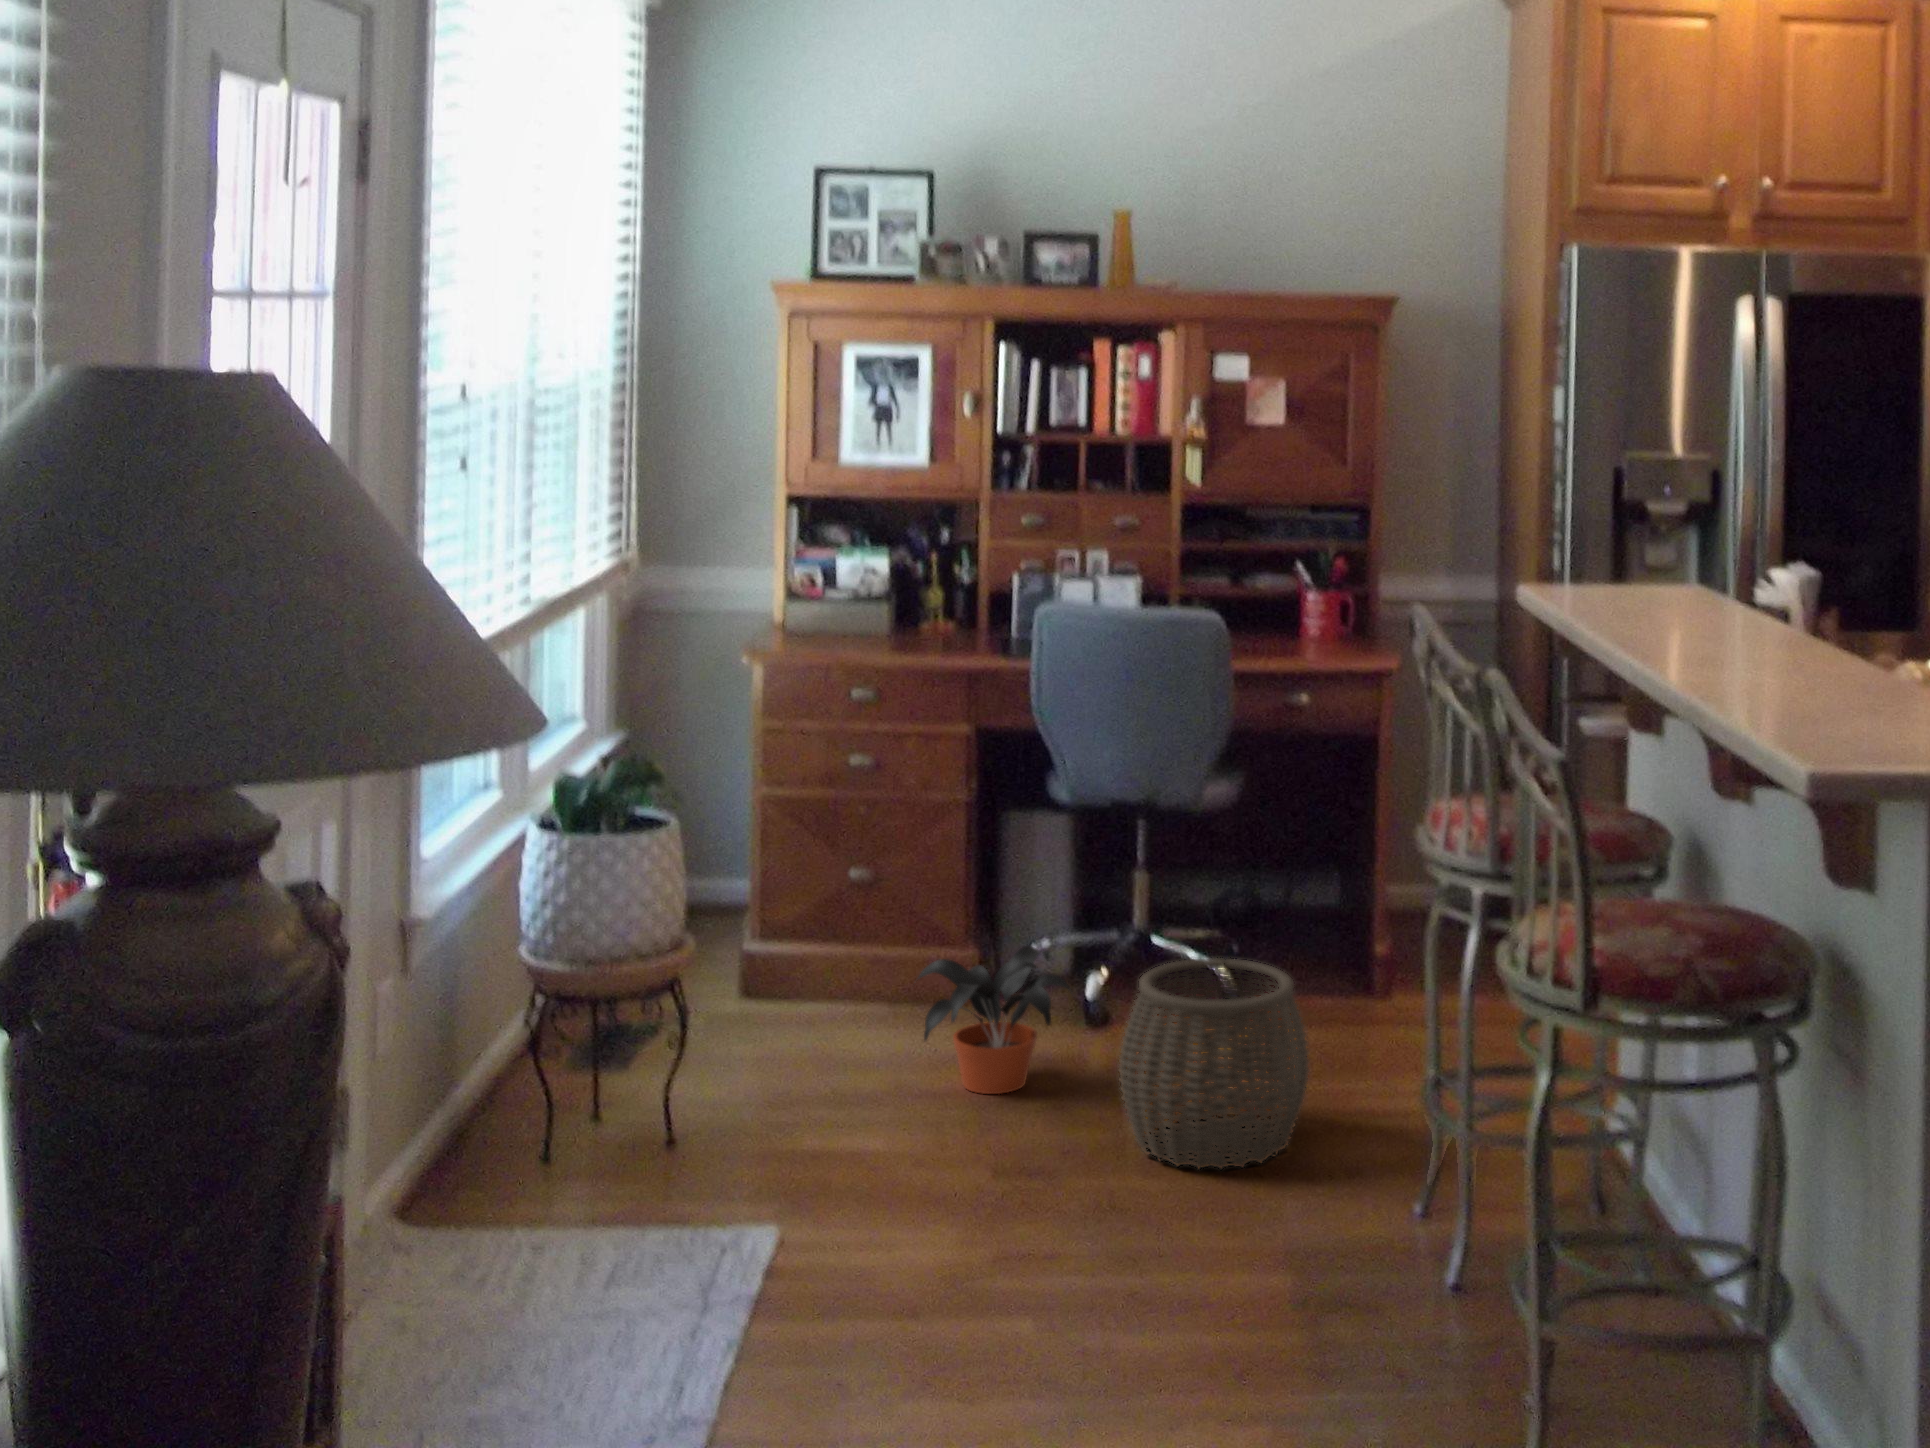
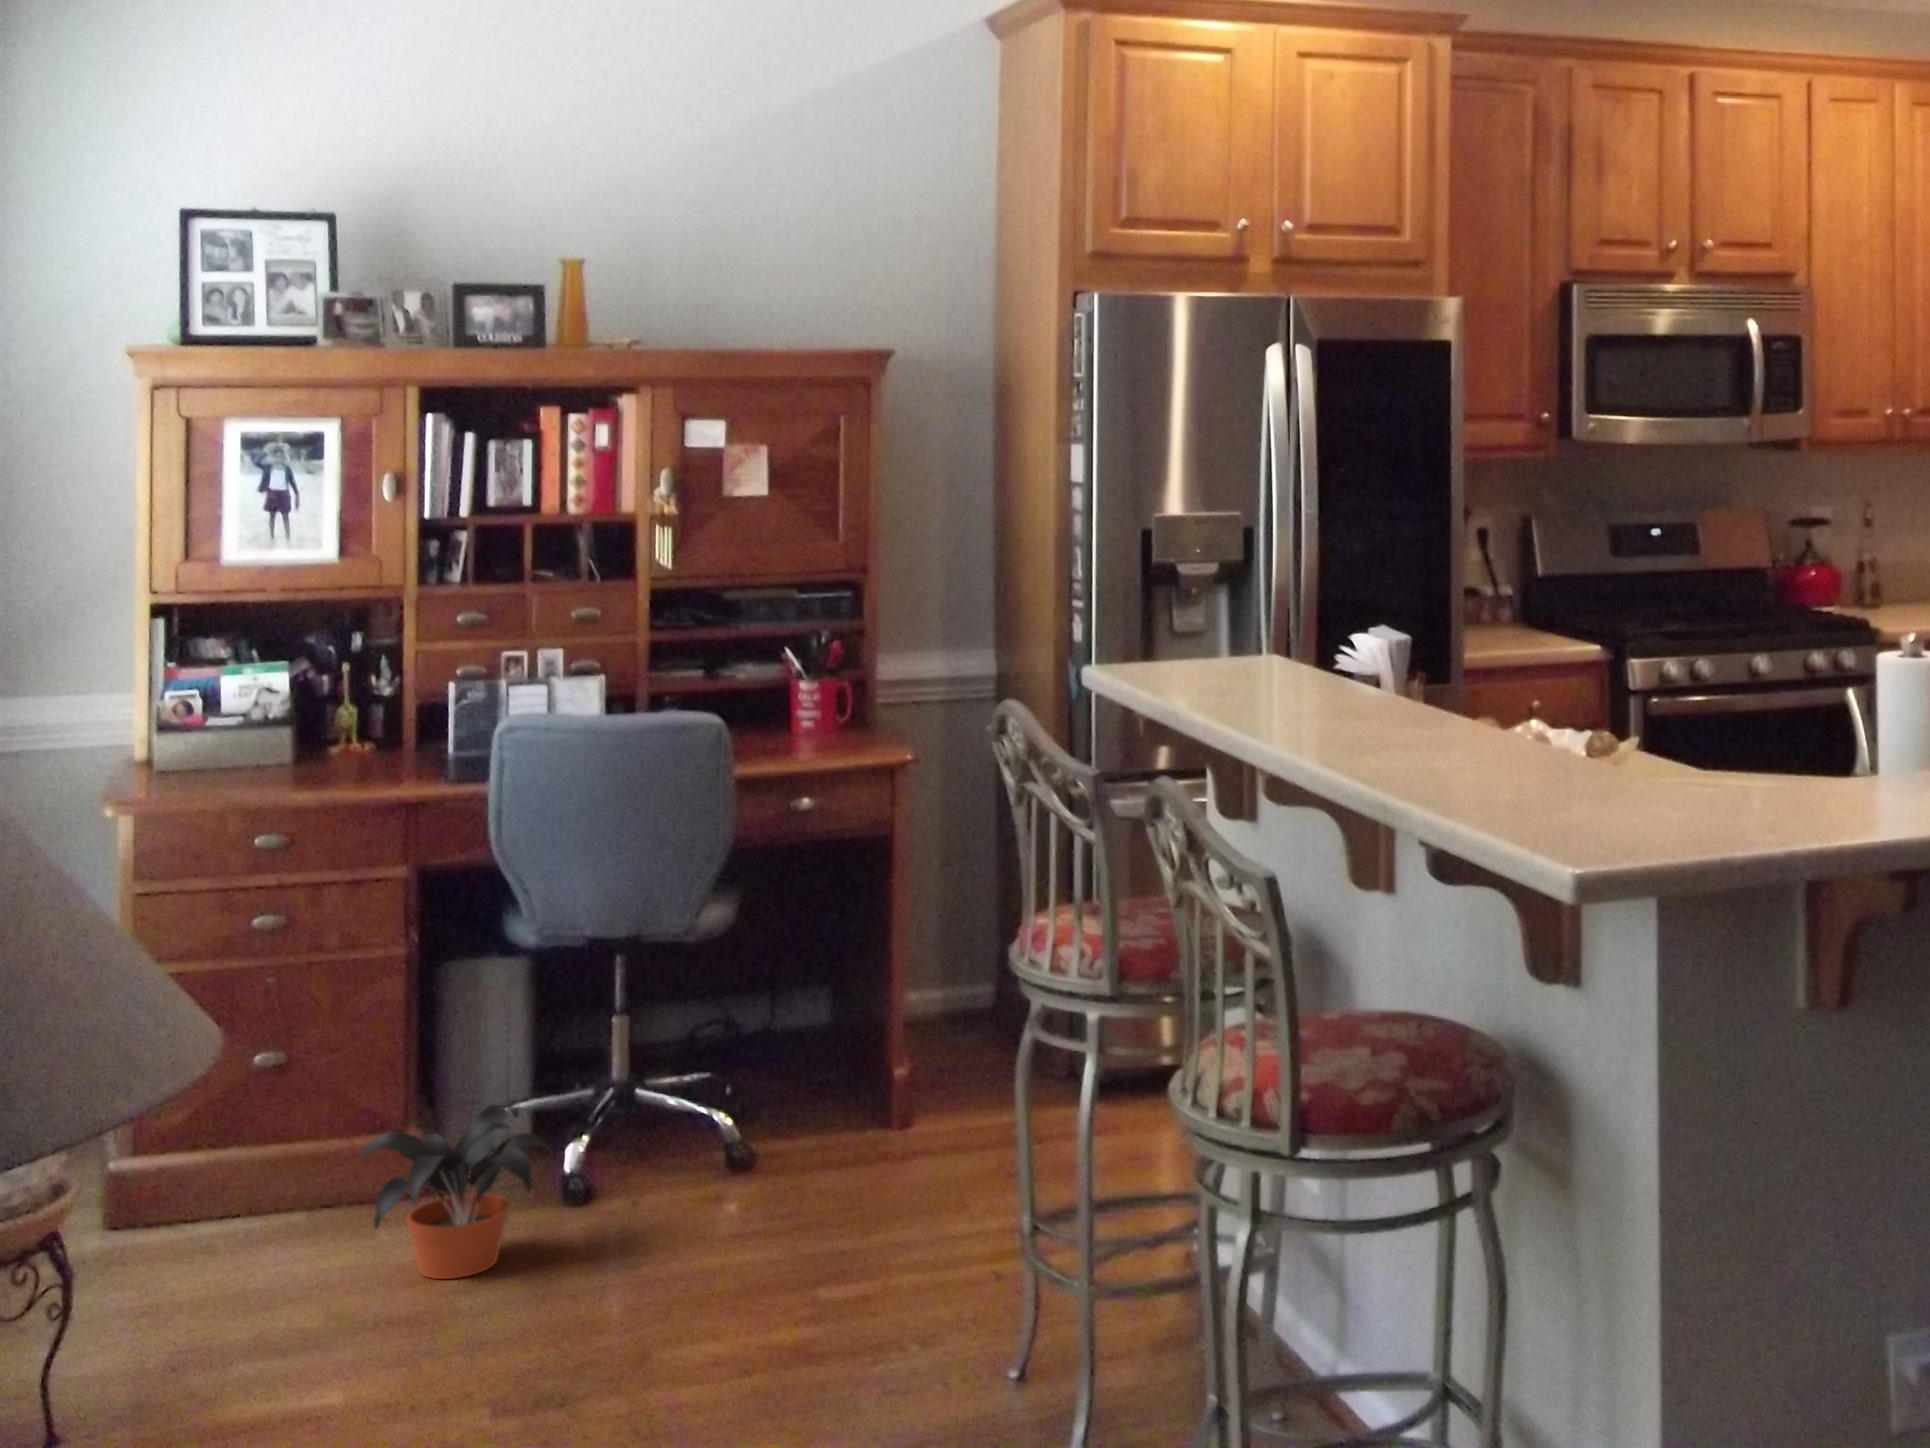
woven basket: present [1119,959,1309,1168] -> none [621,1091,841,1326]

